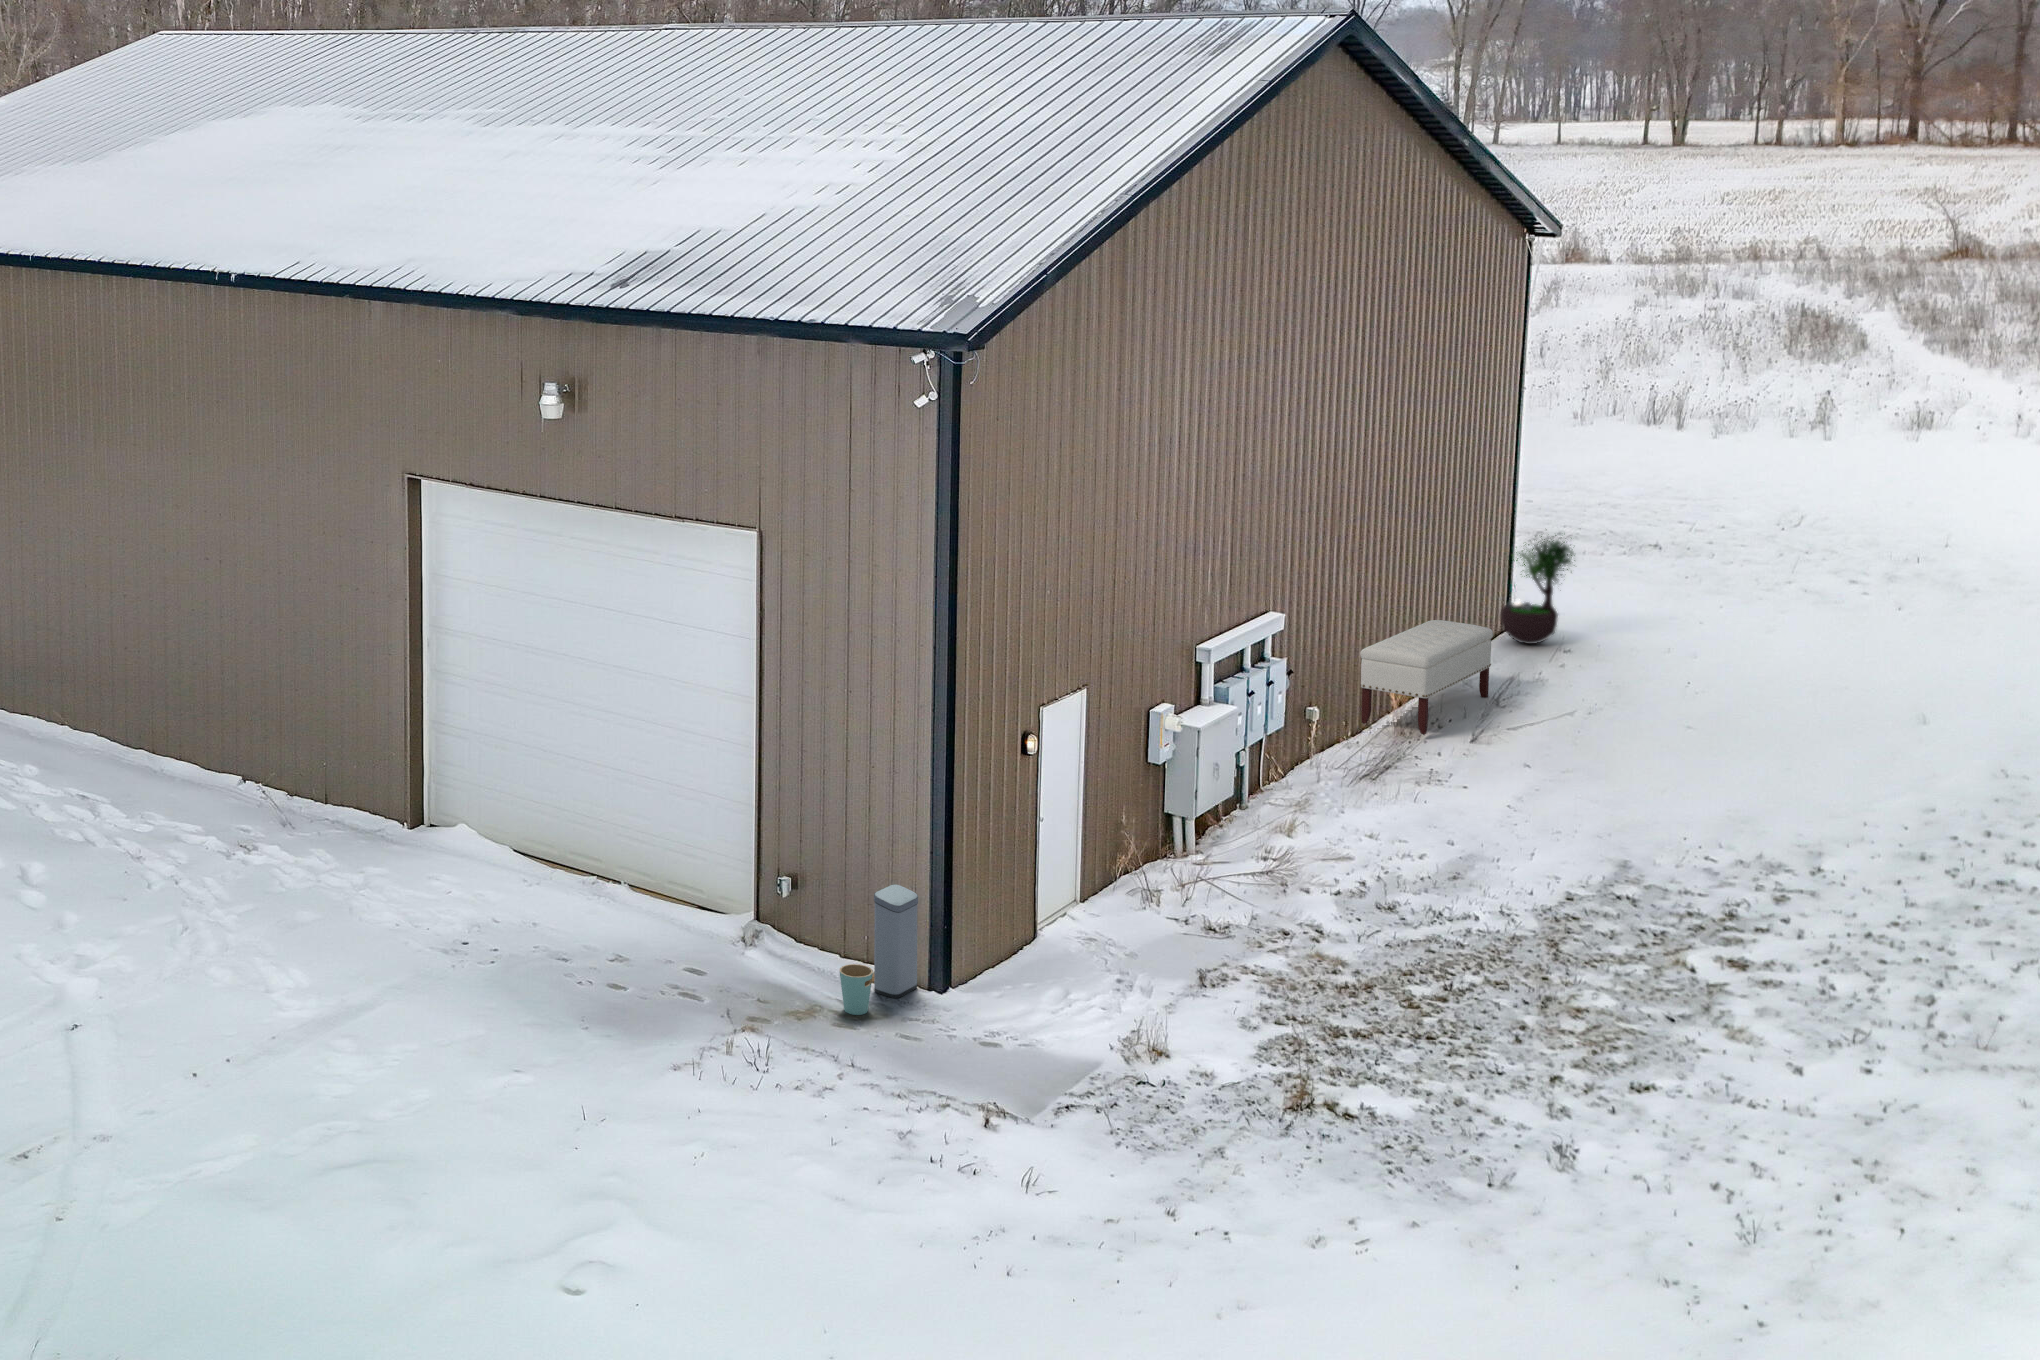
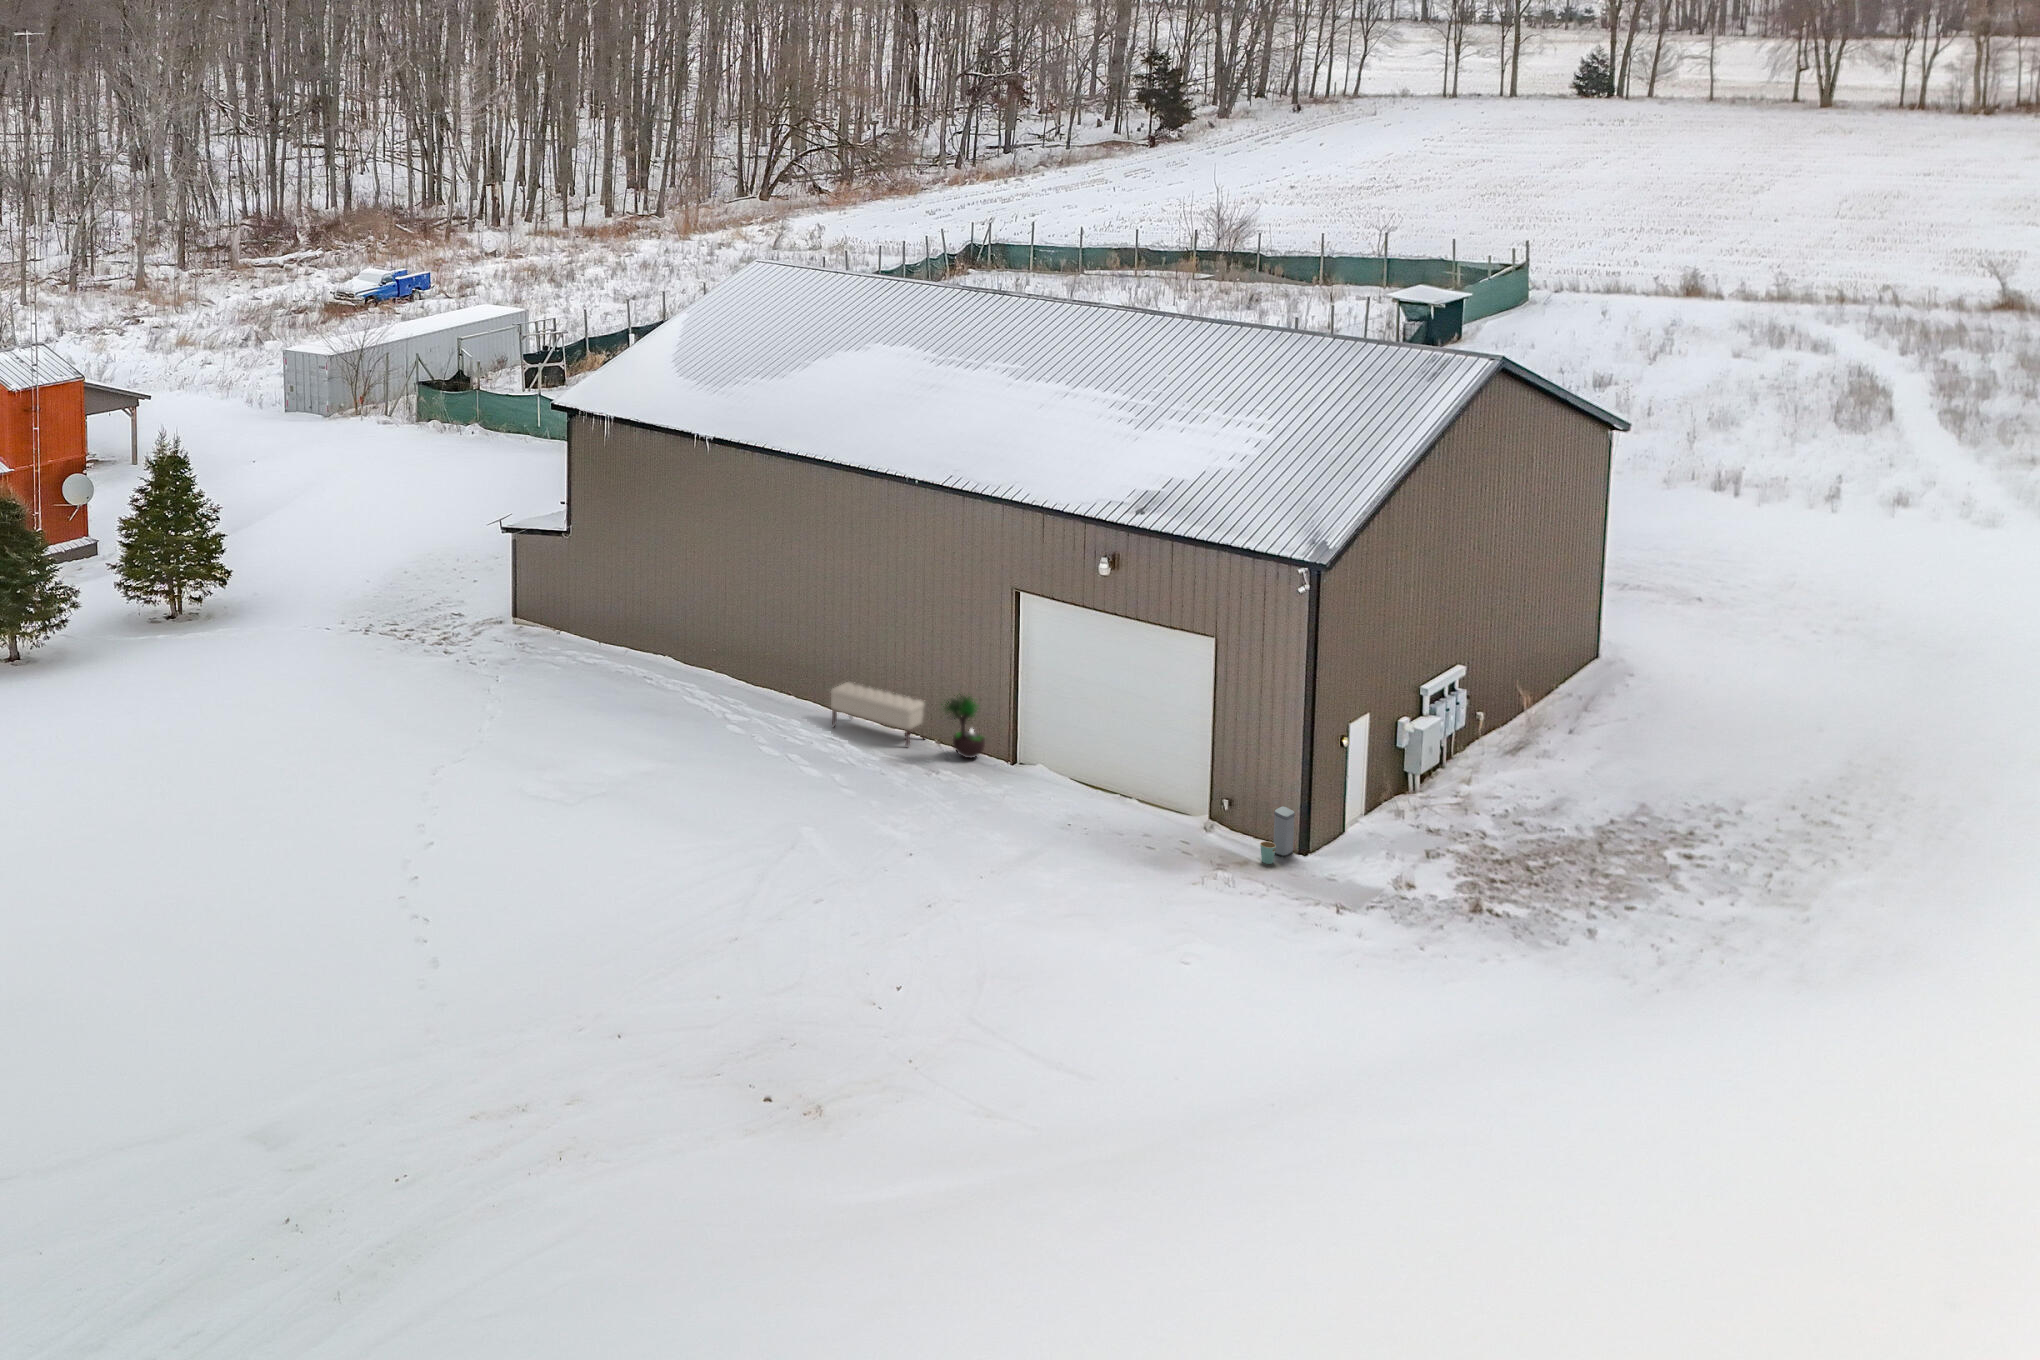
potted tree: present [1501,535,1575,644] -> present [941,693,985,758]
bench: present [1360,620,1493,735] -> present [831,682,924,747]

